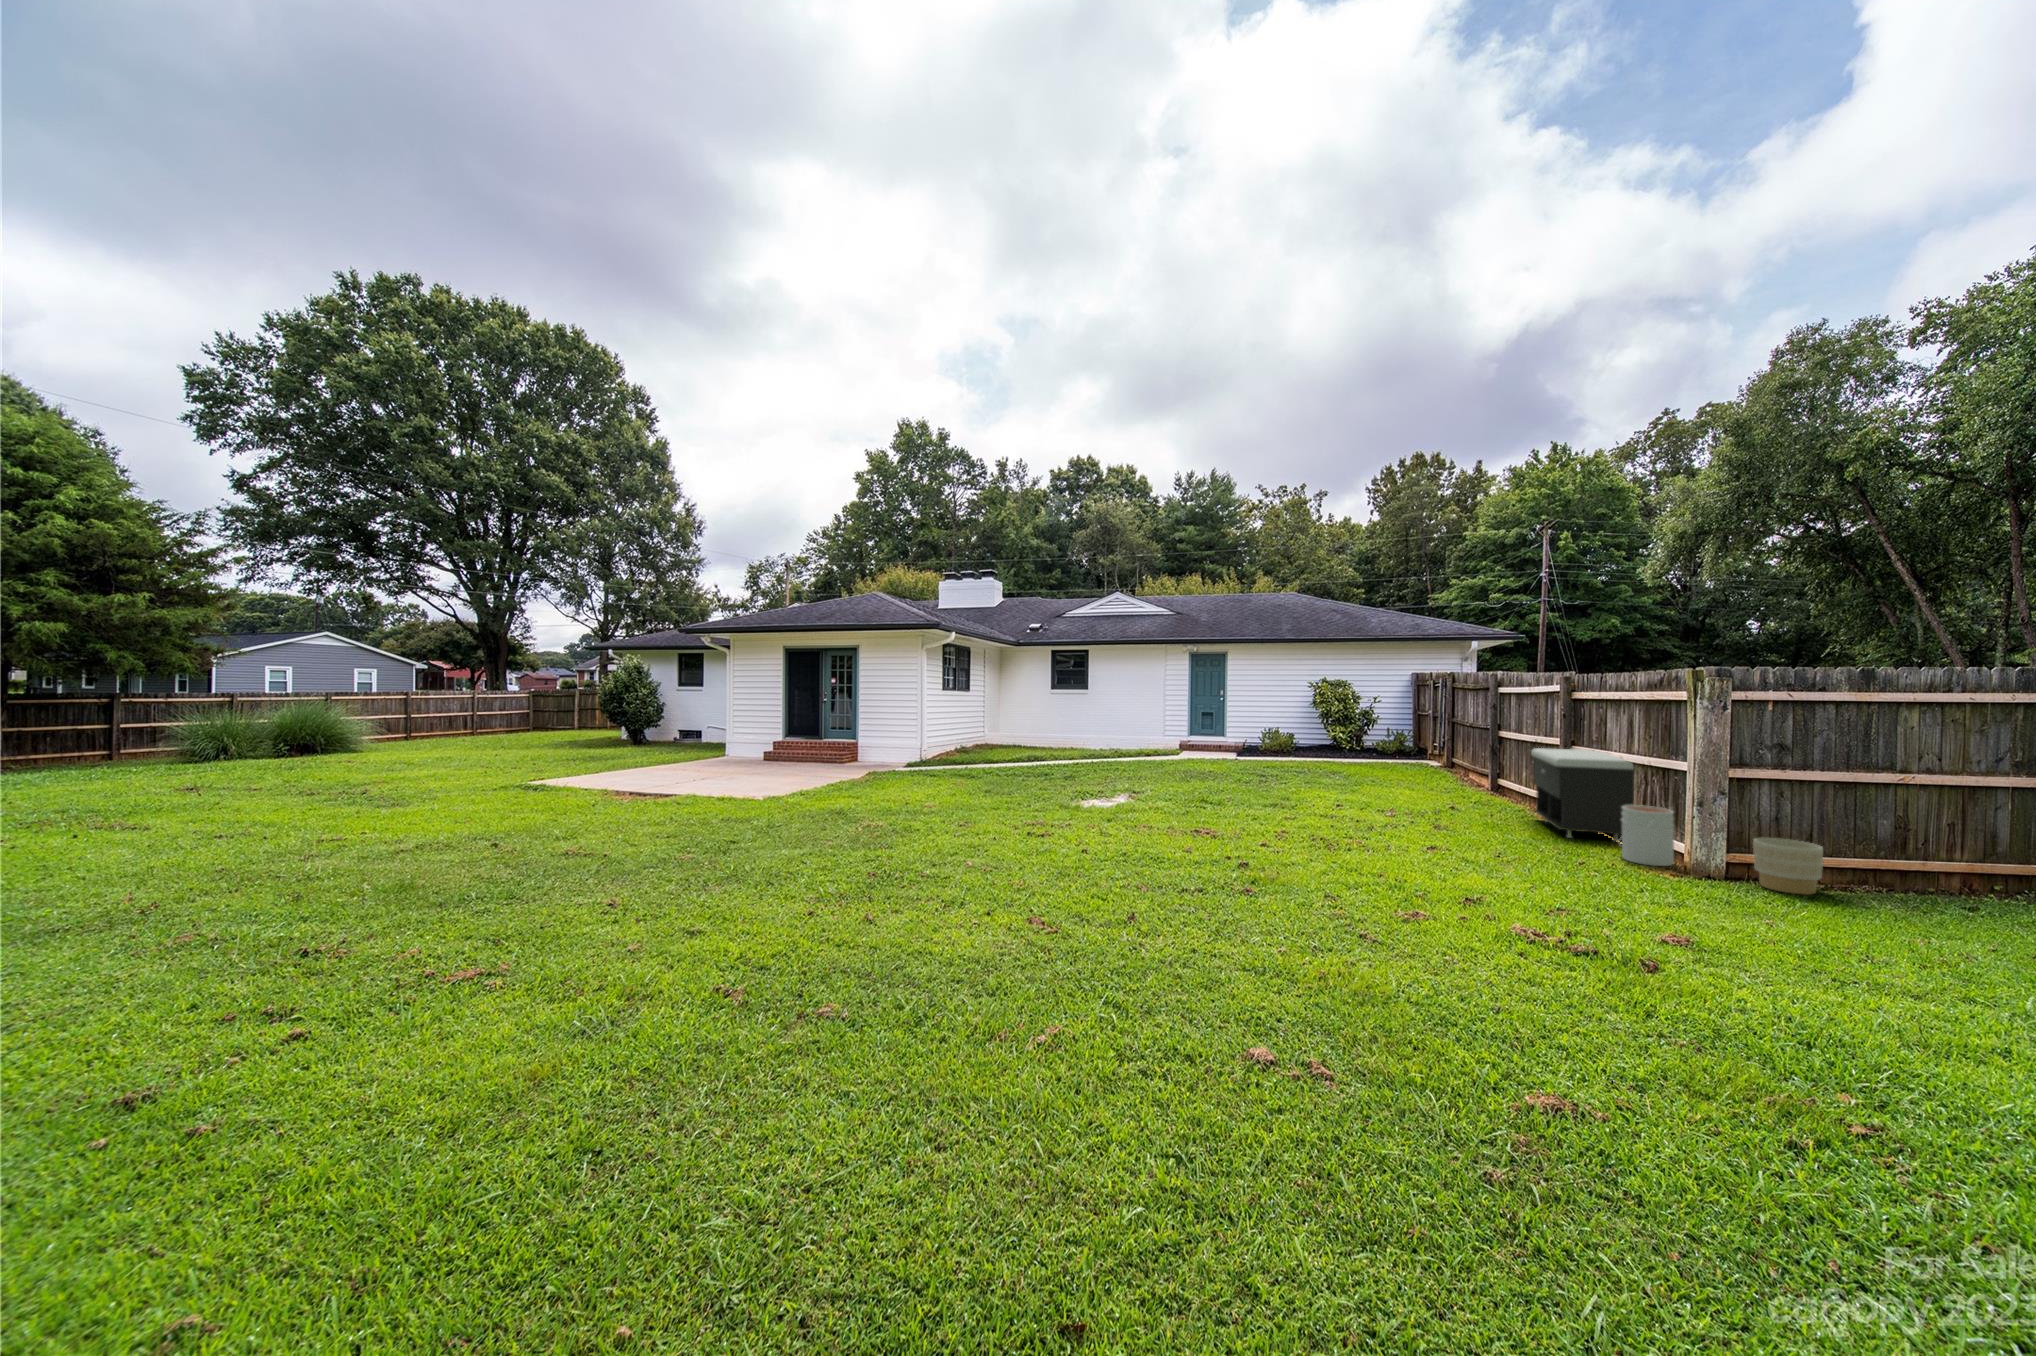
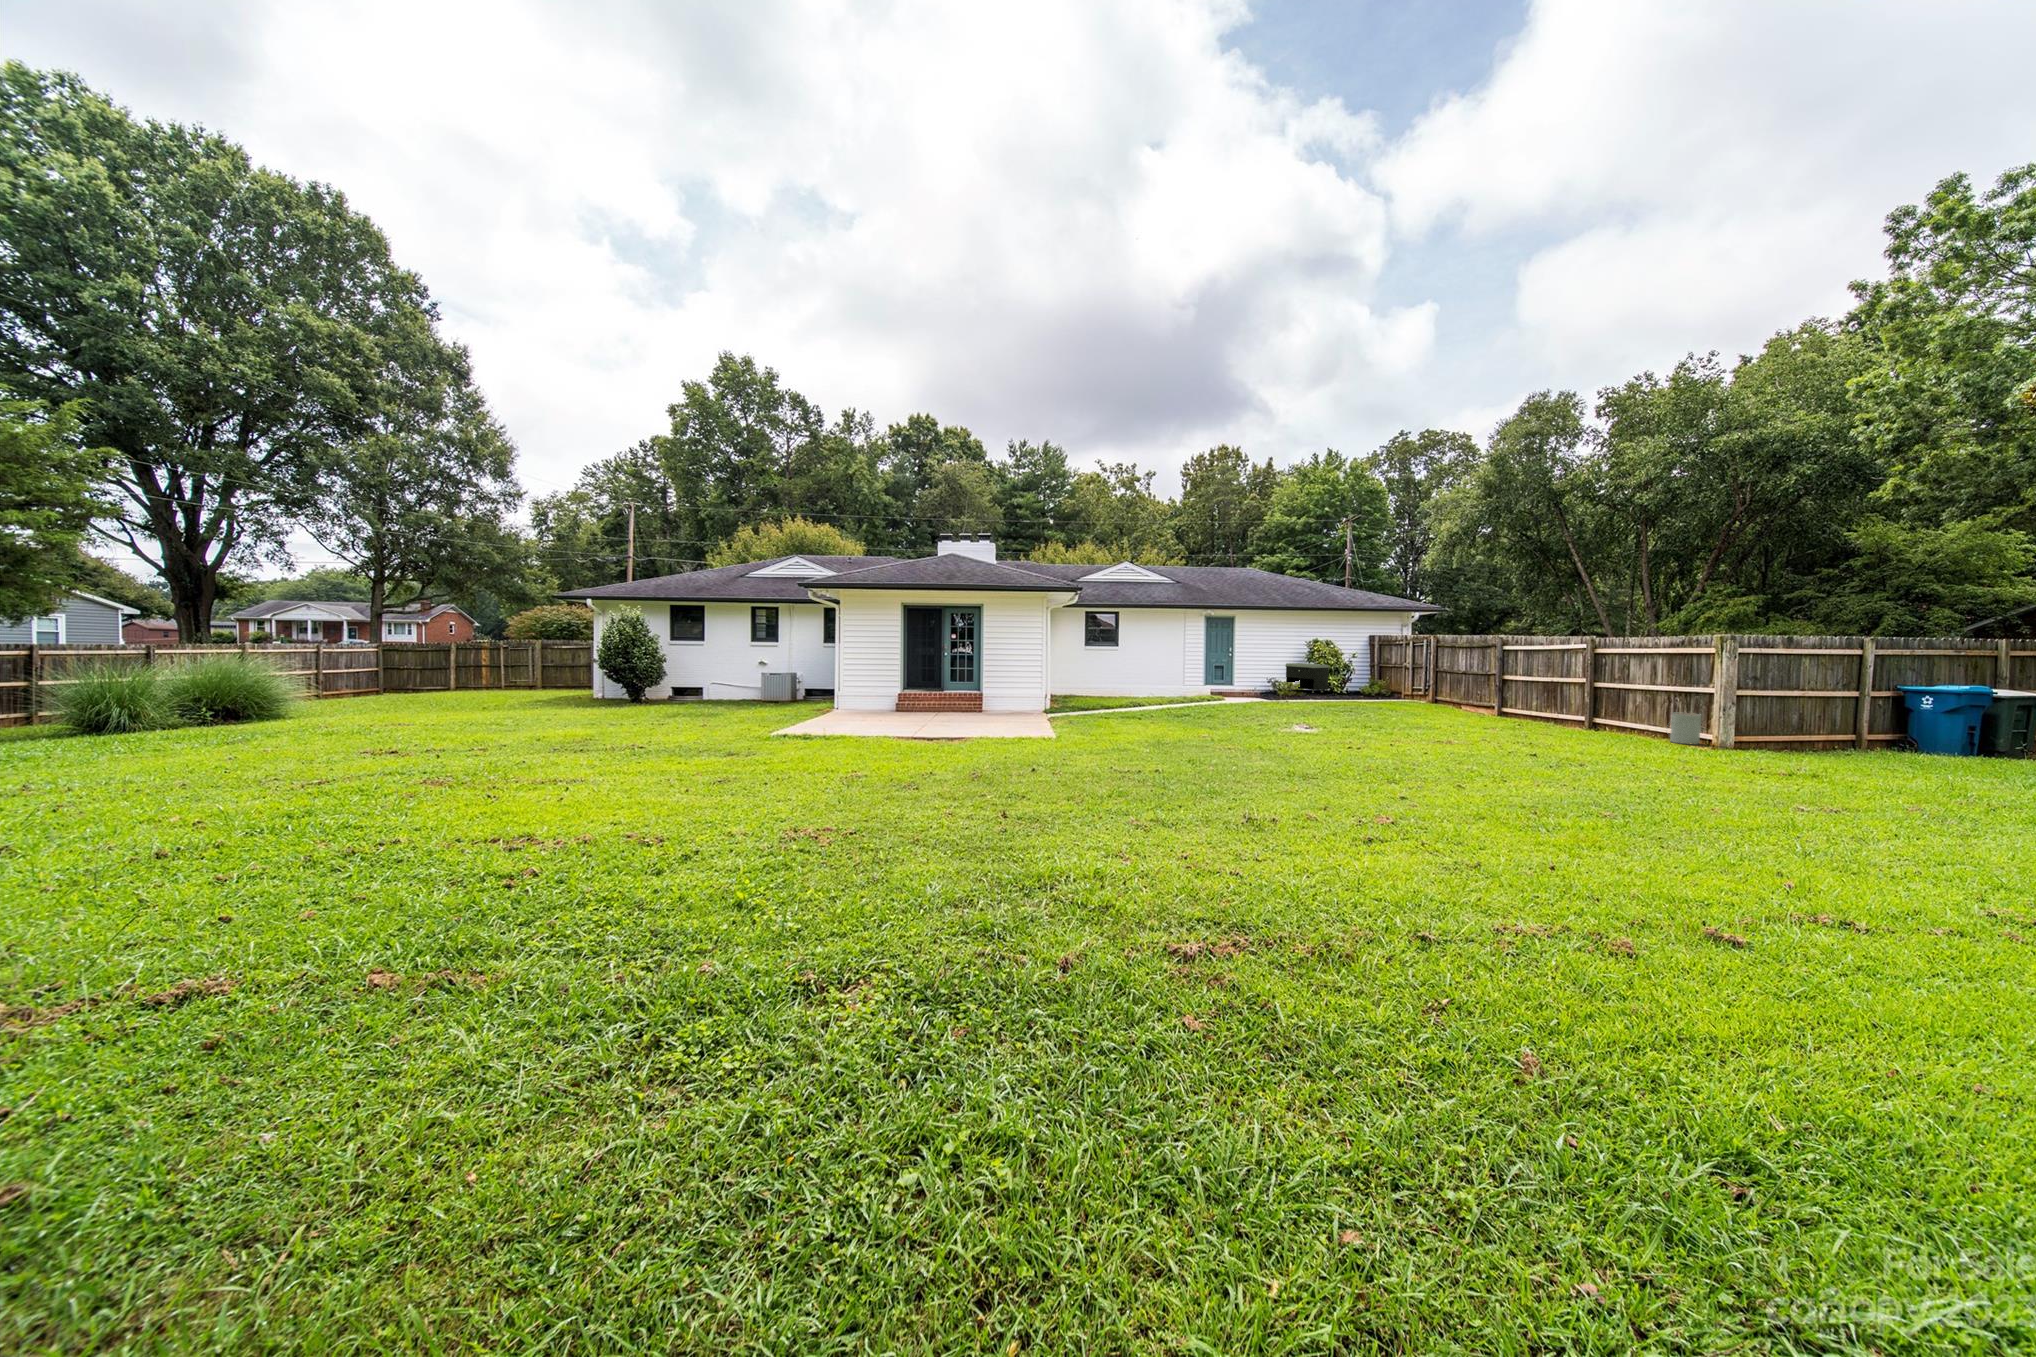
storage bench: present [1531,748,1634,841] -> present [1286,663,1329,693]
planter: present [1753,838,1823,895] -> none [1750,725,1786,751]

